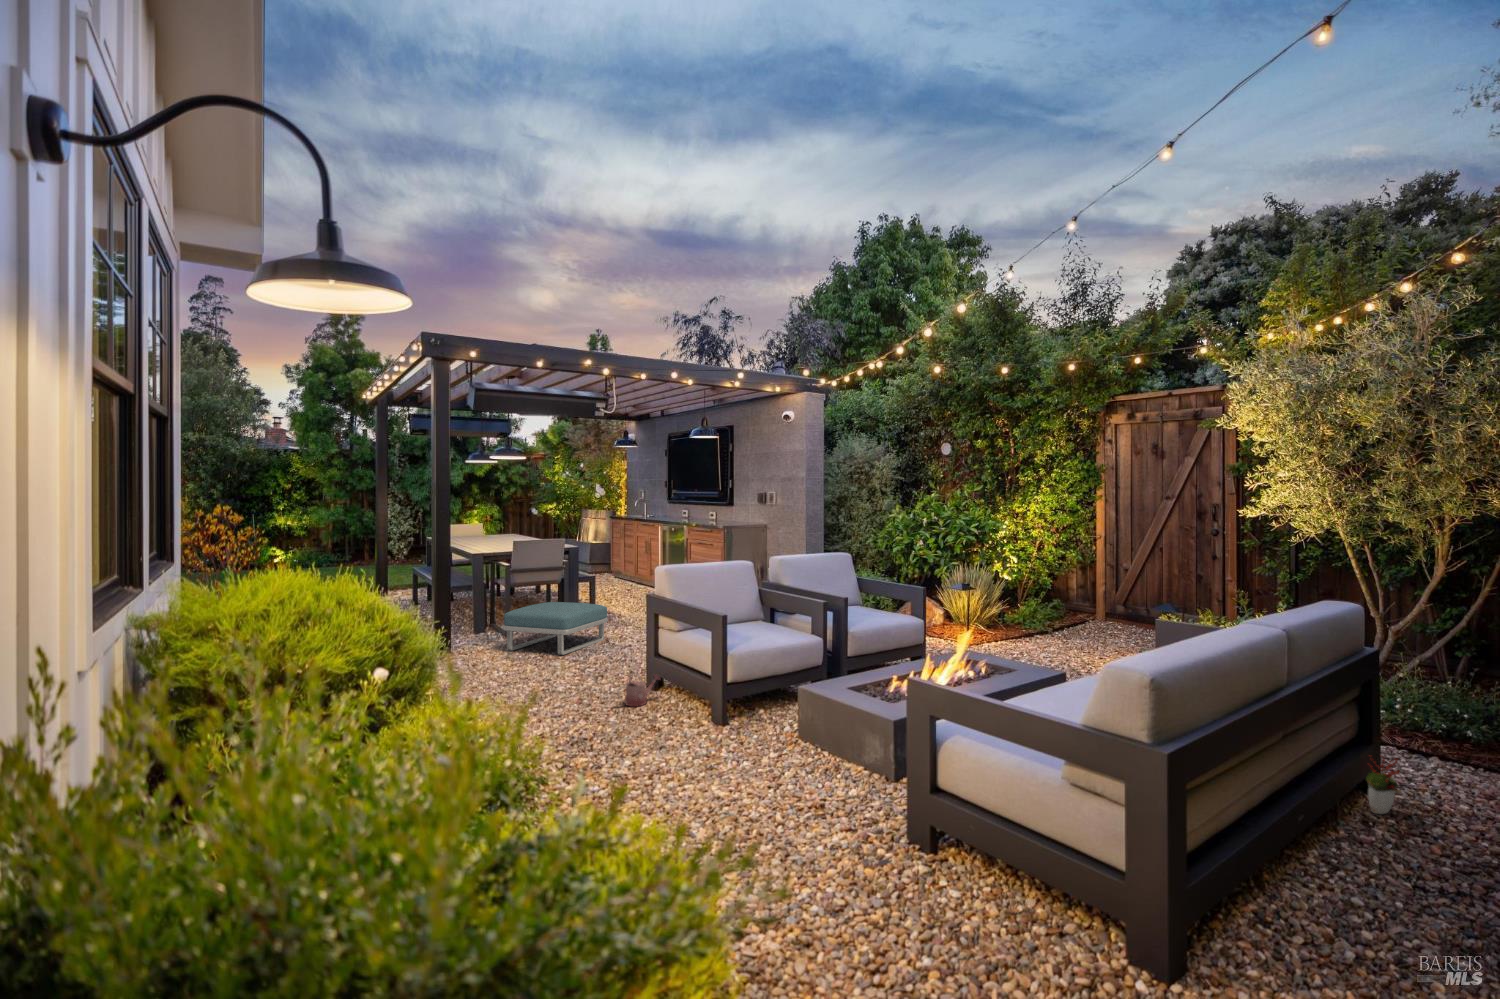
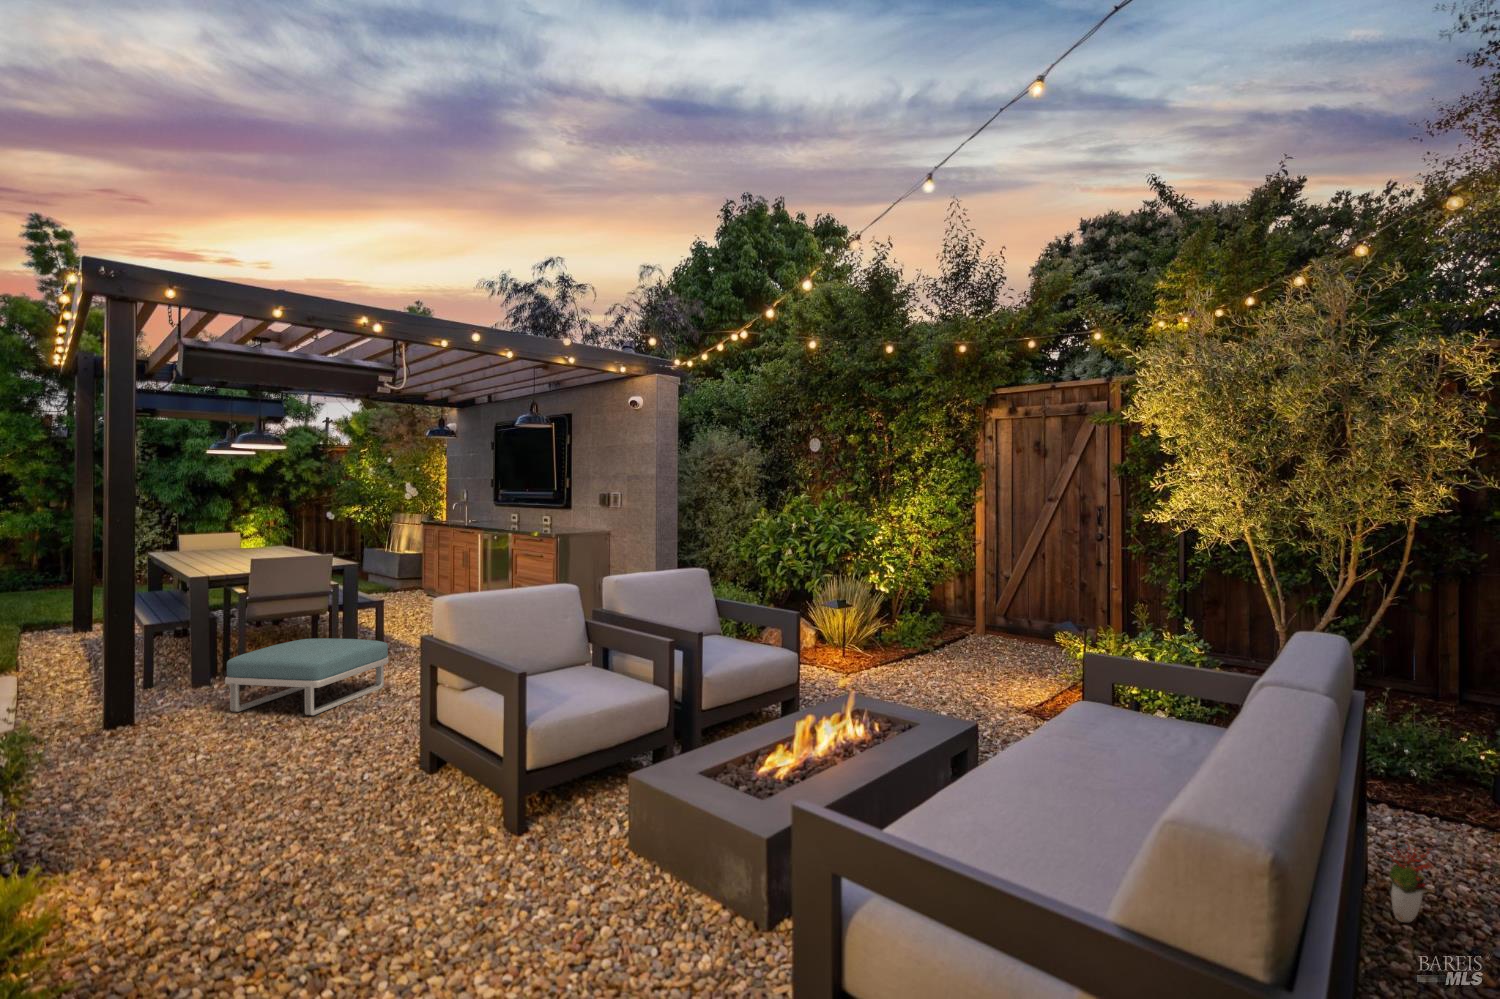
watering can: present [617,673,660,707] -> none [361,752,436,806]

